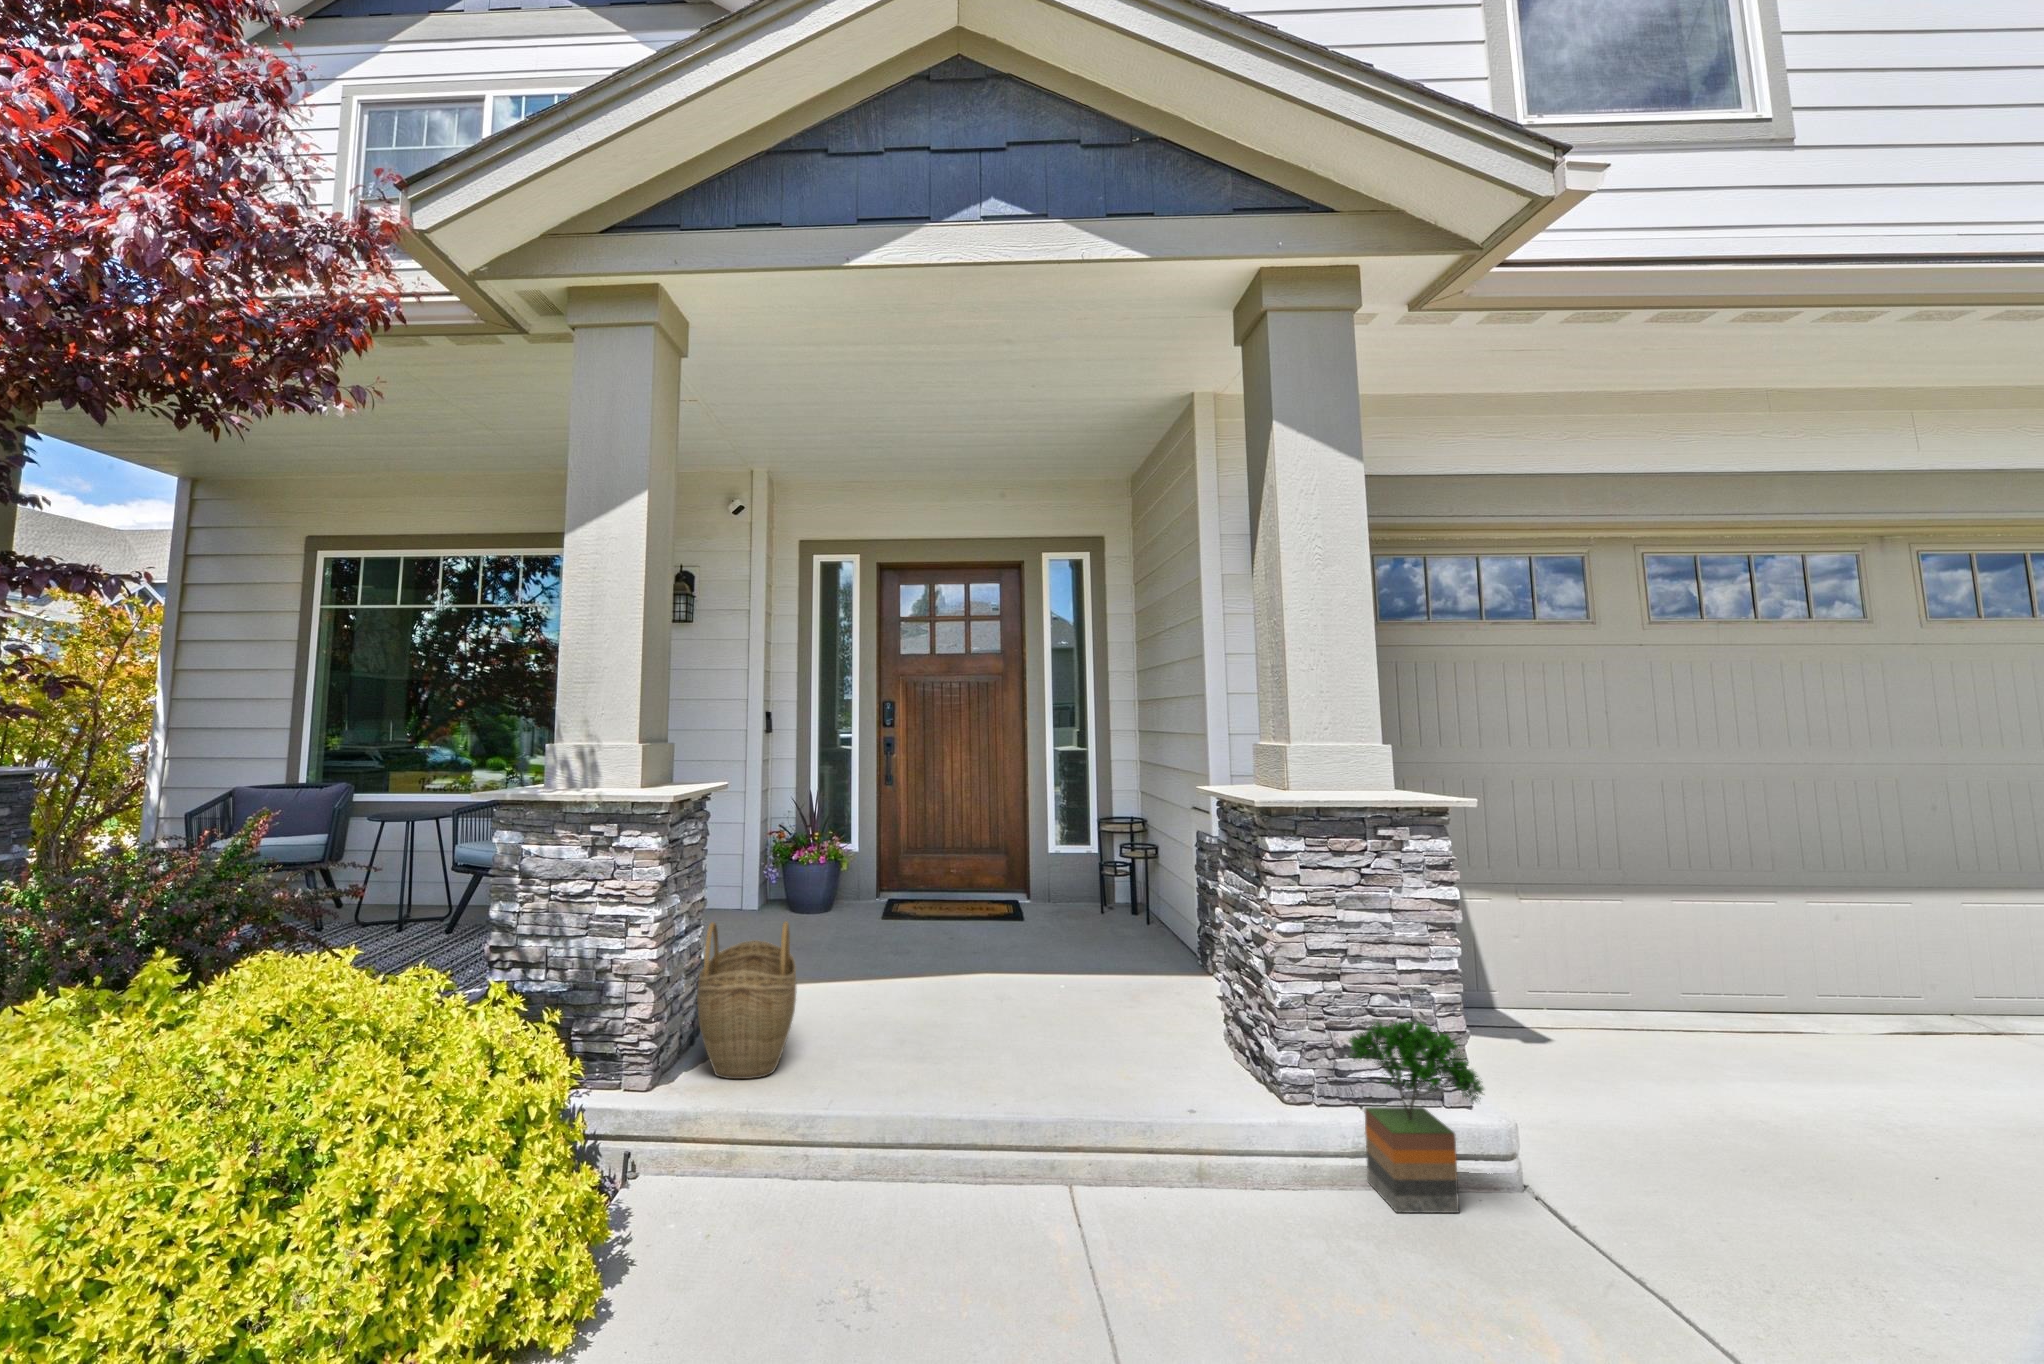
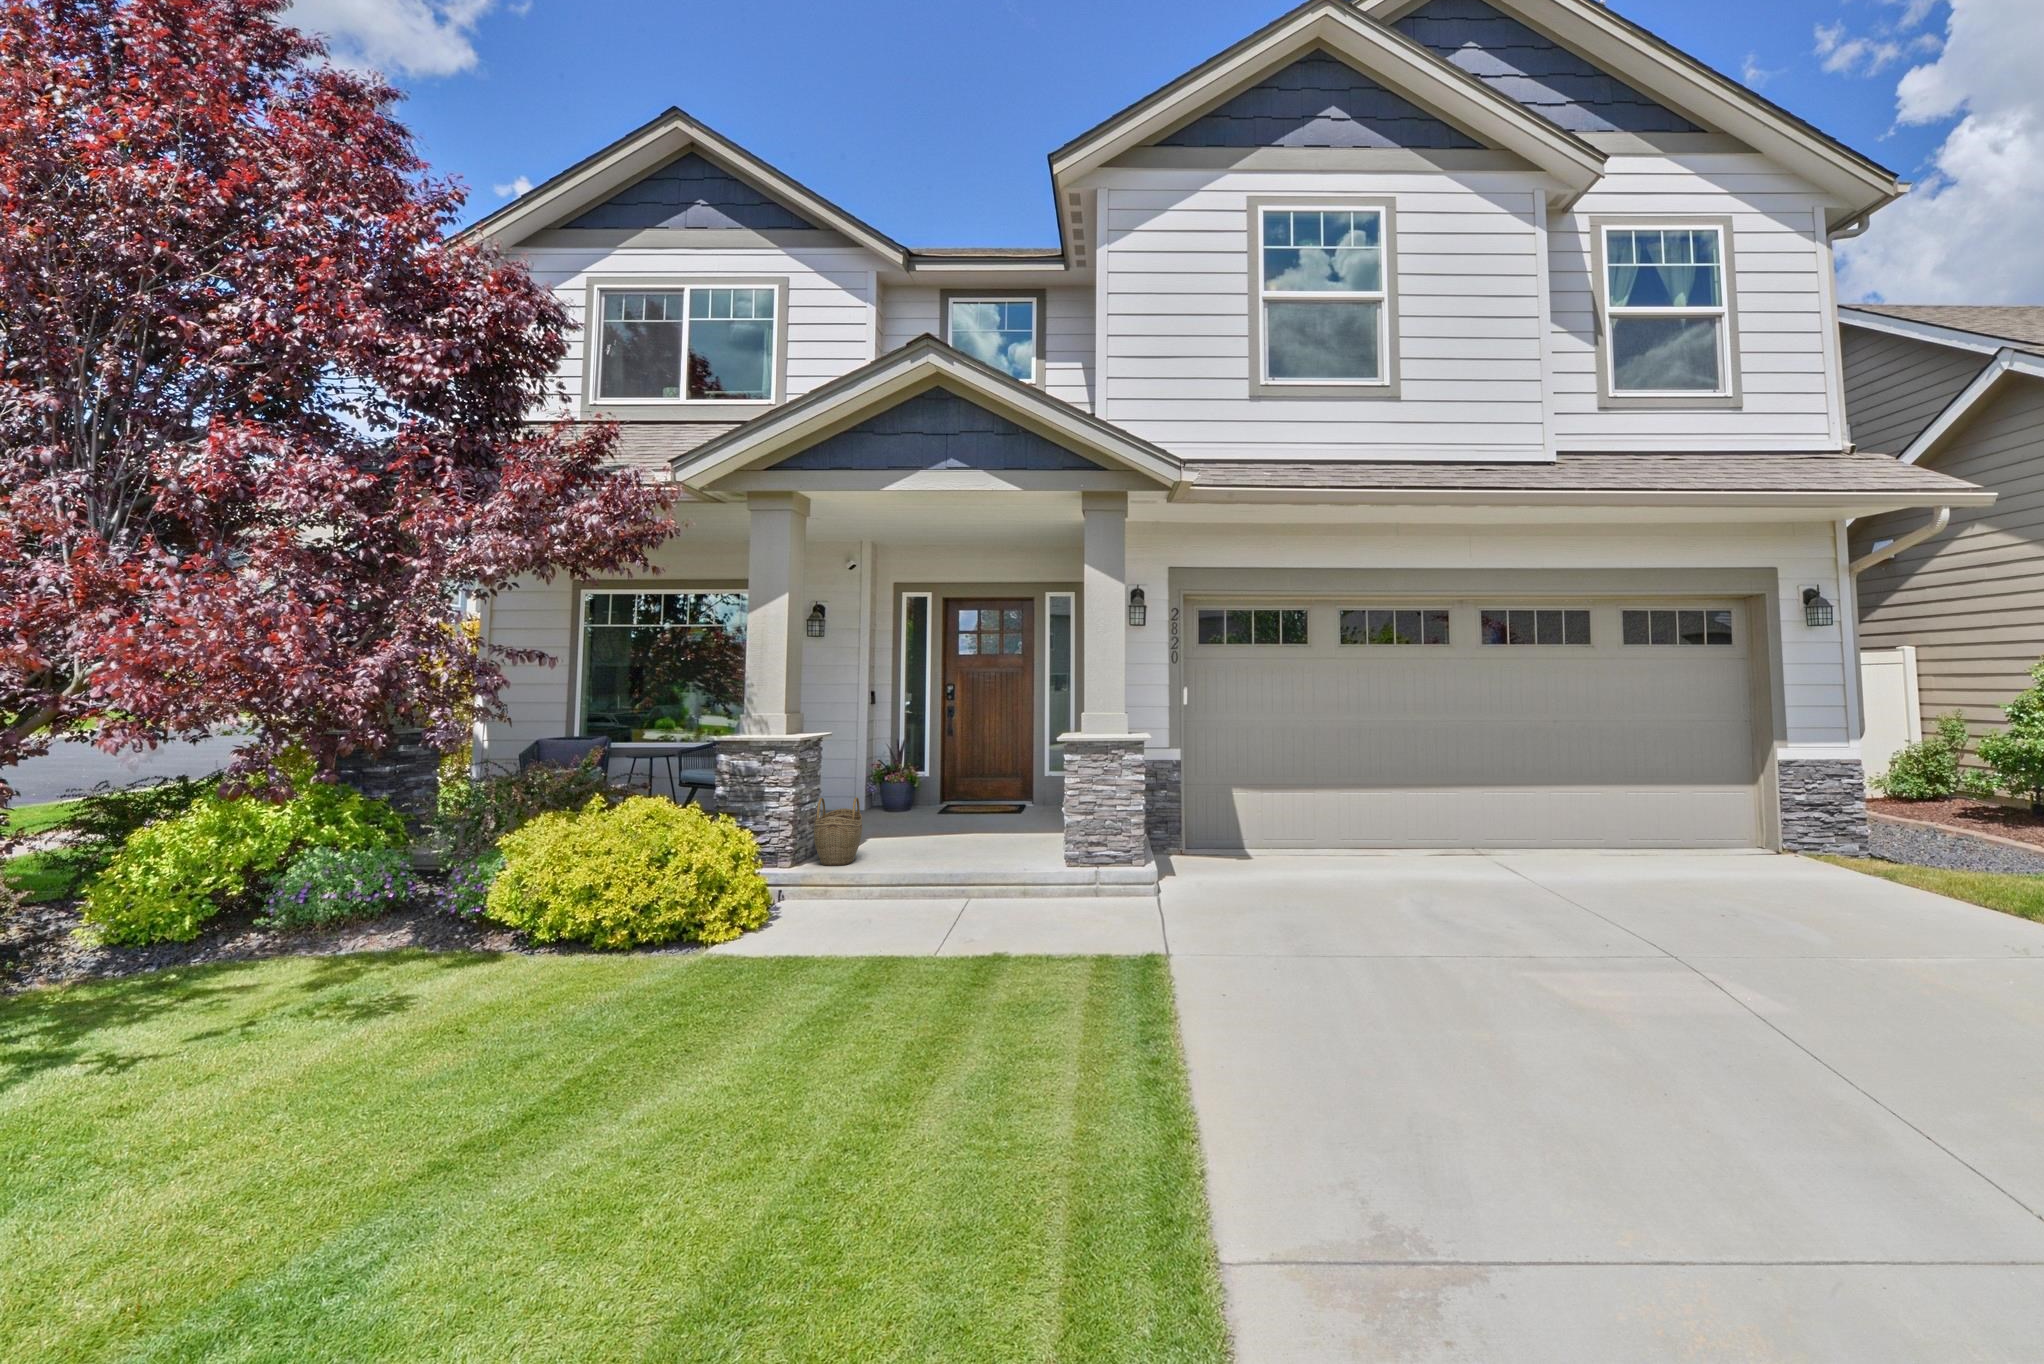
potted tree: present [1348,1022,1484,1213] -> none [1083,828,1130,901]

